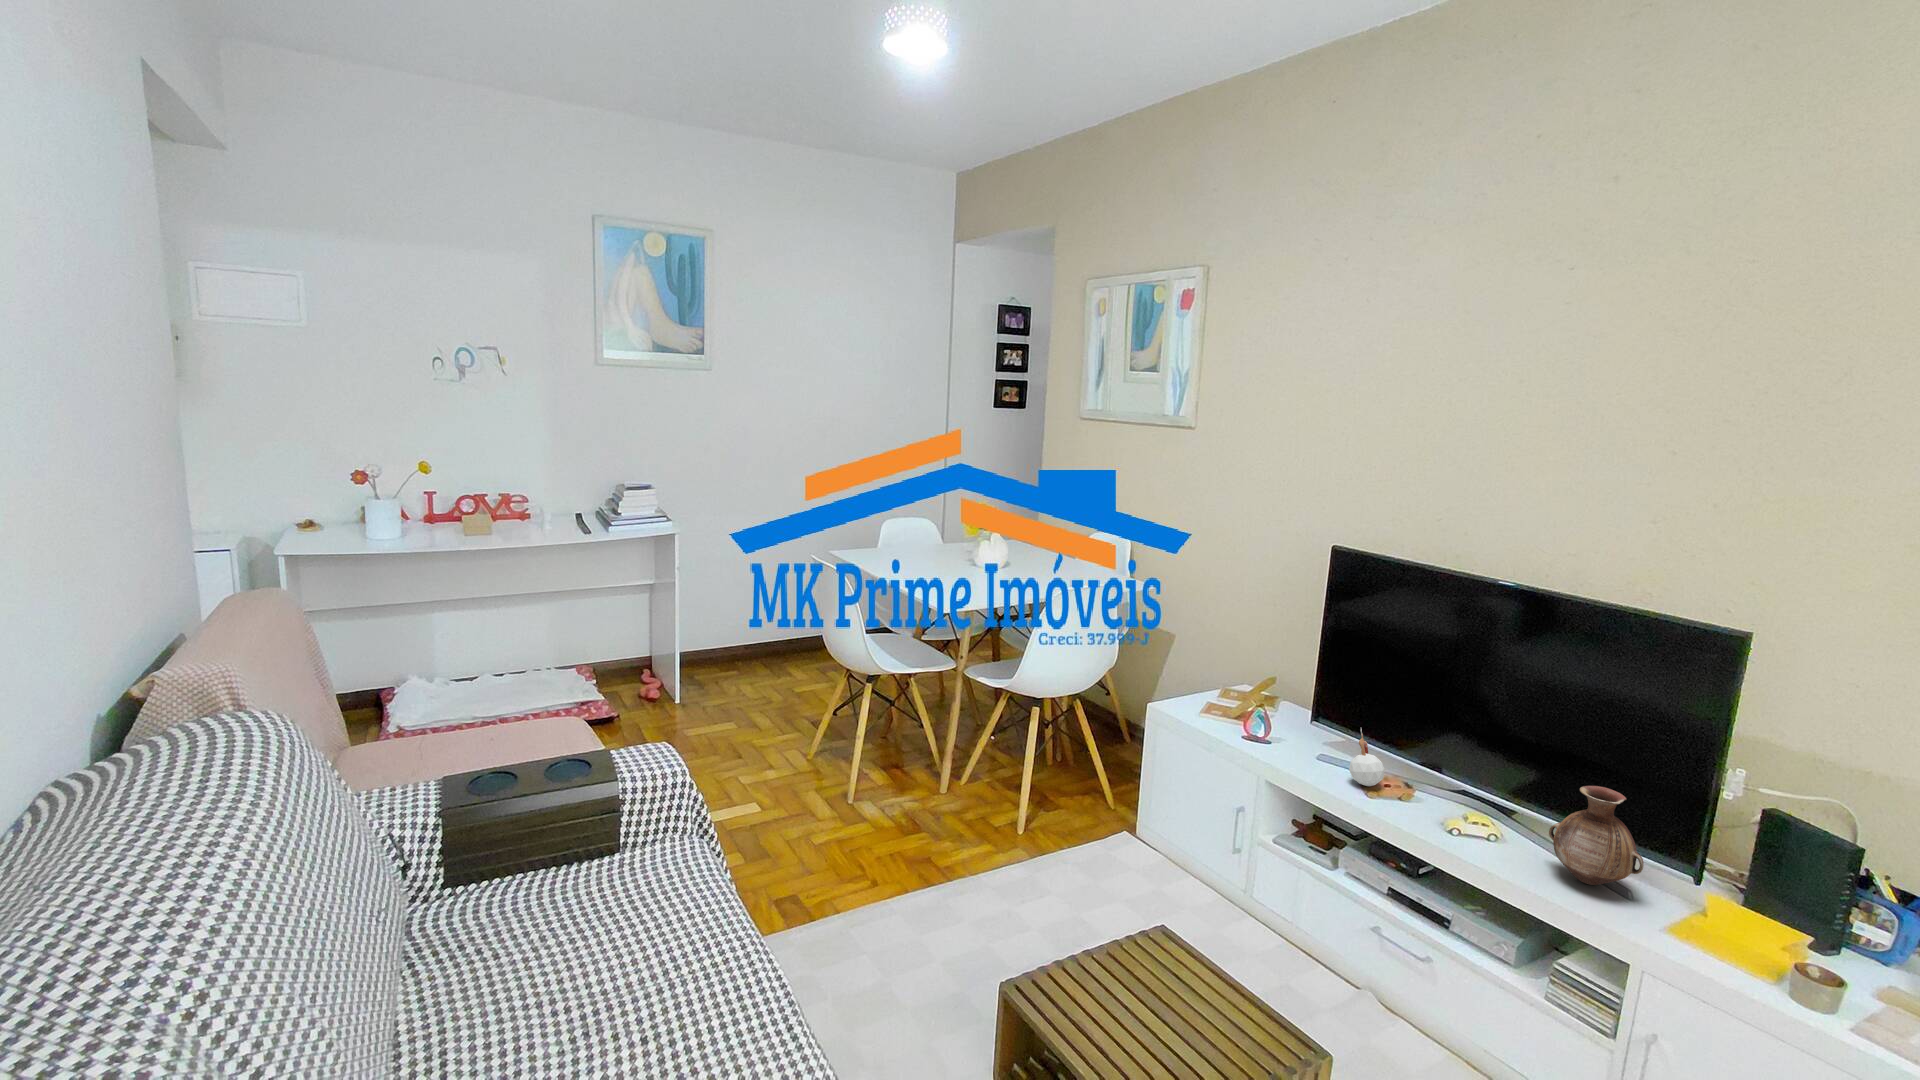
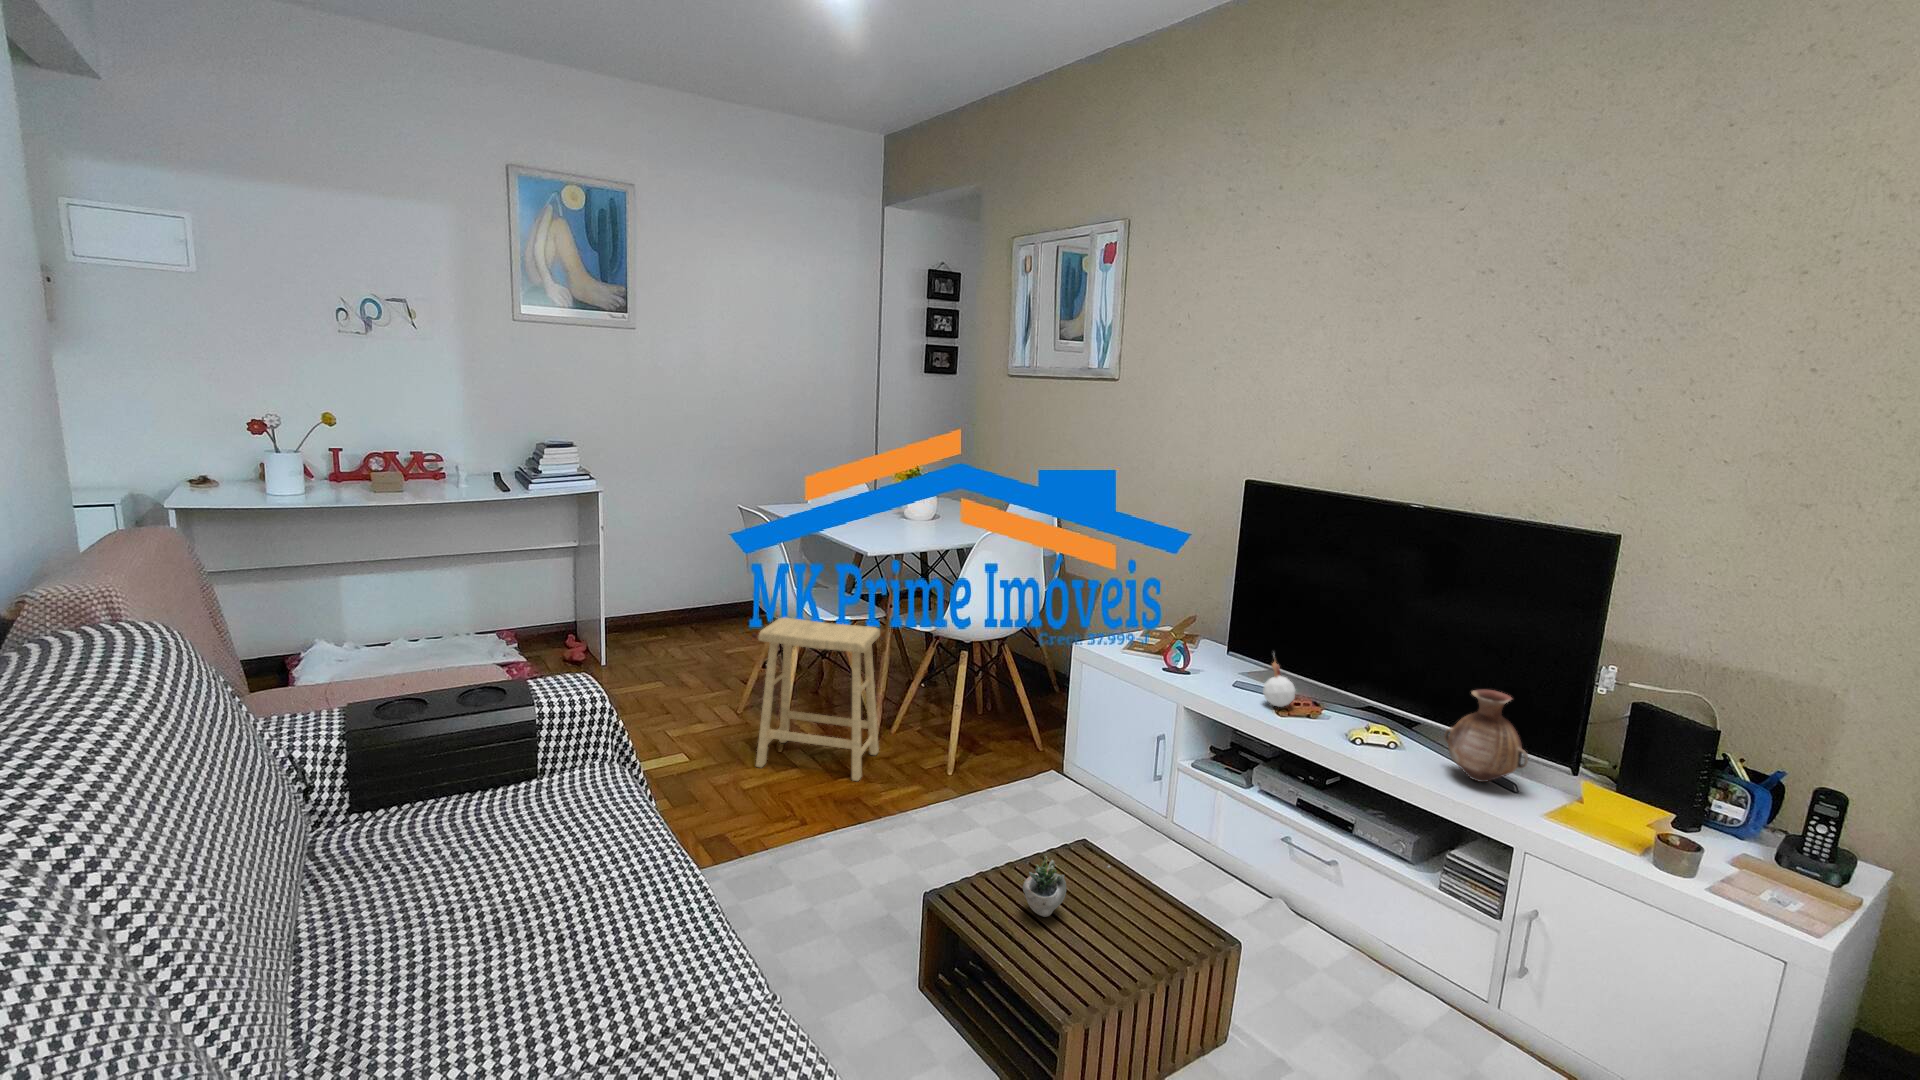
footstool: none [826,669,952,838] -> present [756,617,880,781]
succulent plant: none [1103,955,1195,1018] -> present [1023,856,1110,917]

